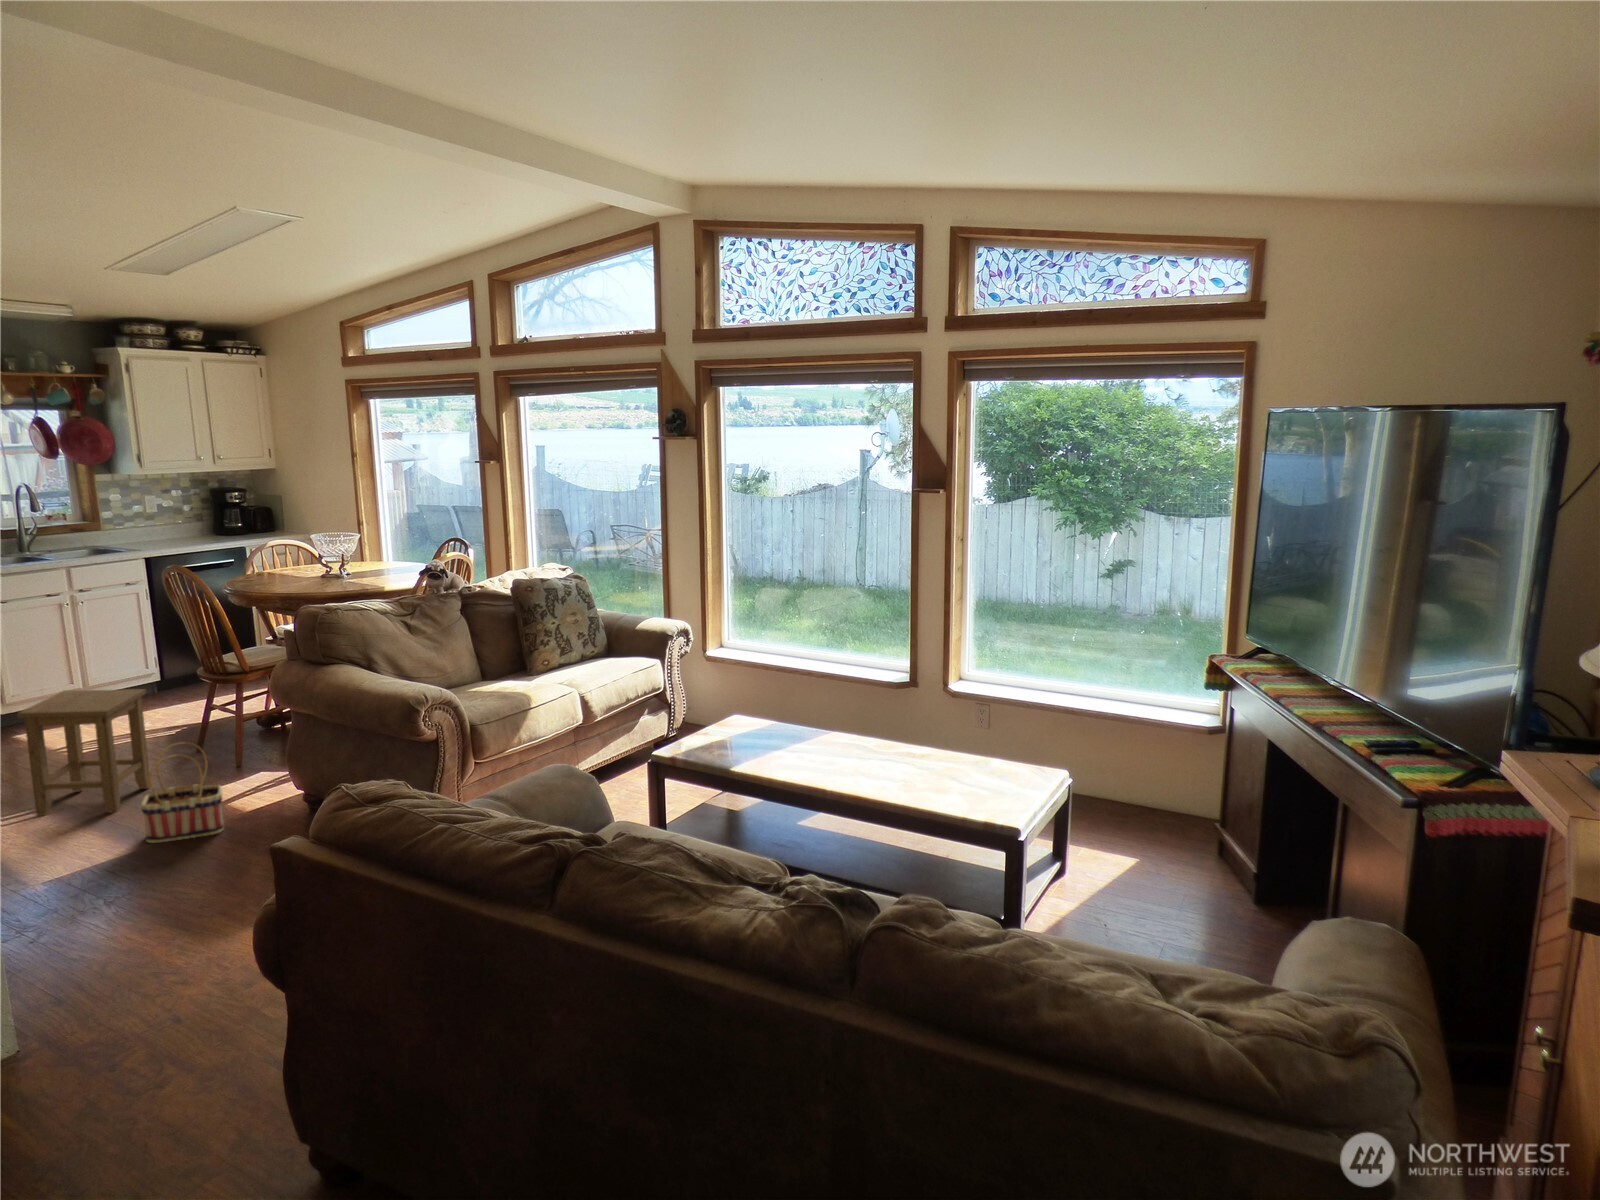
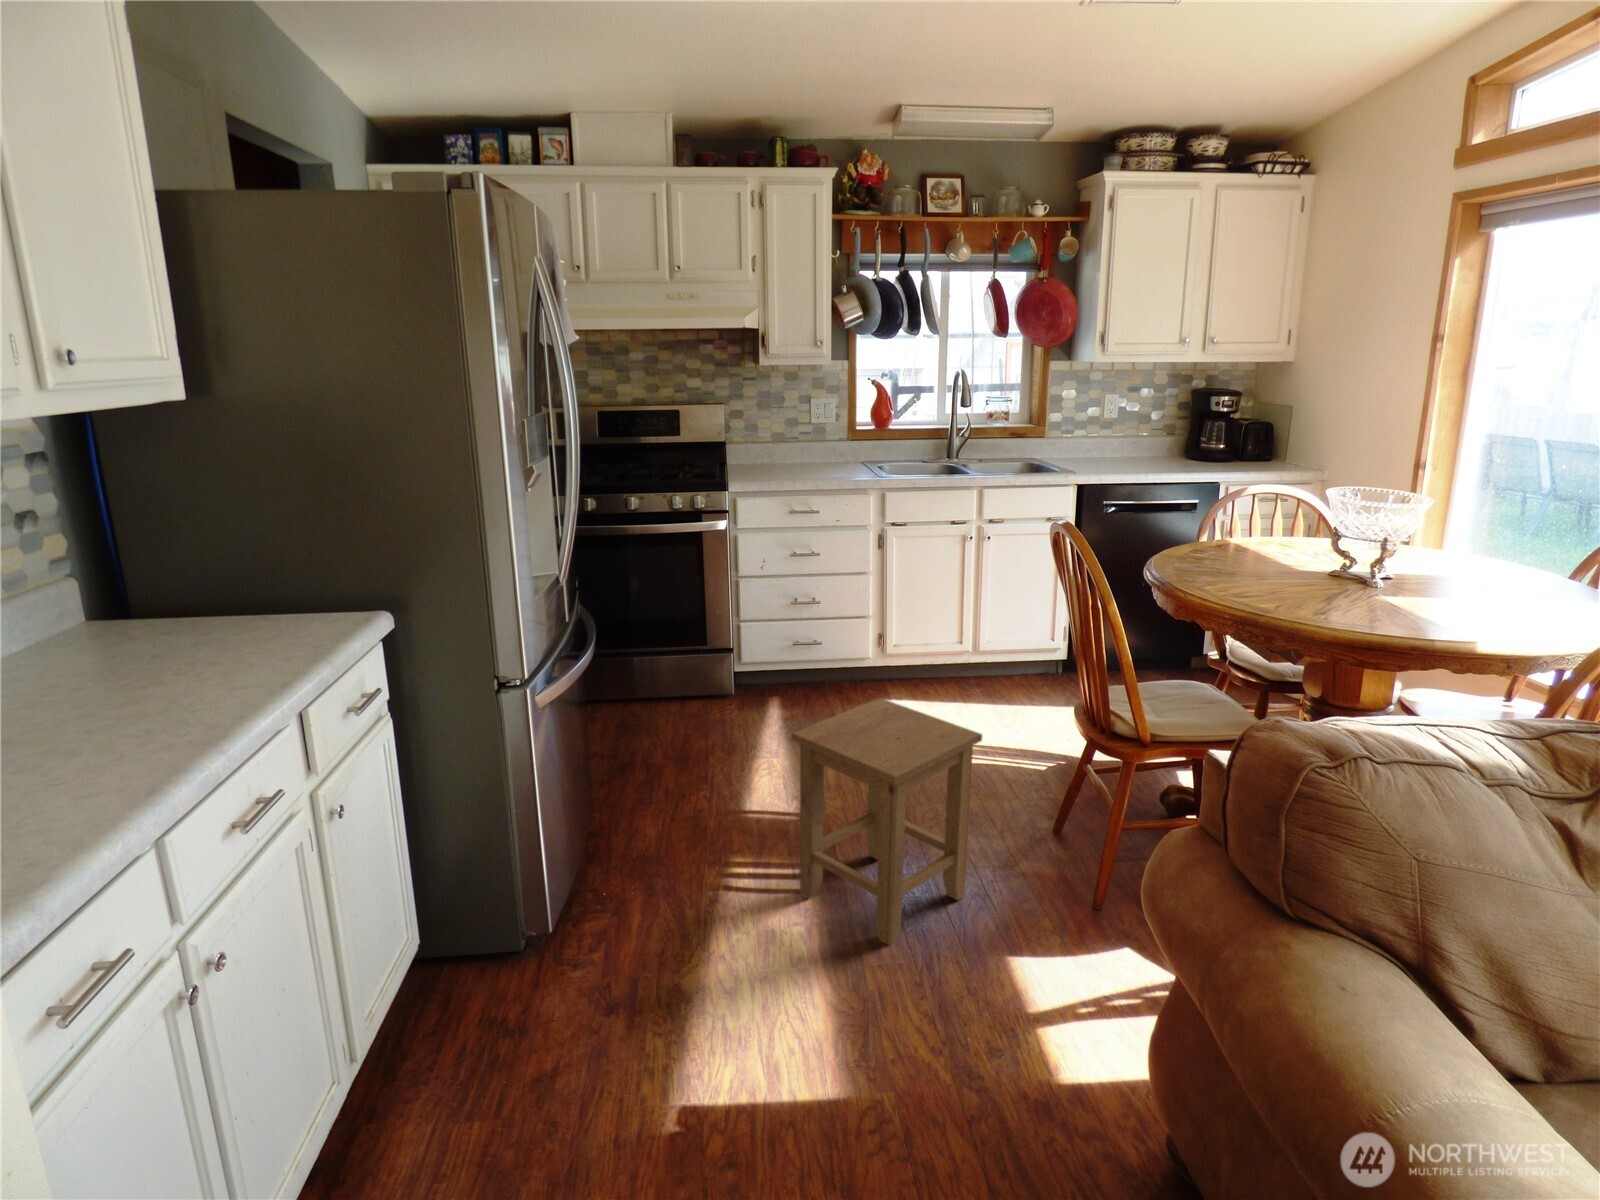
basket: present [141,742,224,843] -> none [875,911,1032,1148]

